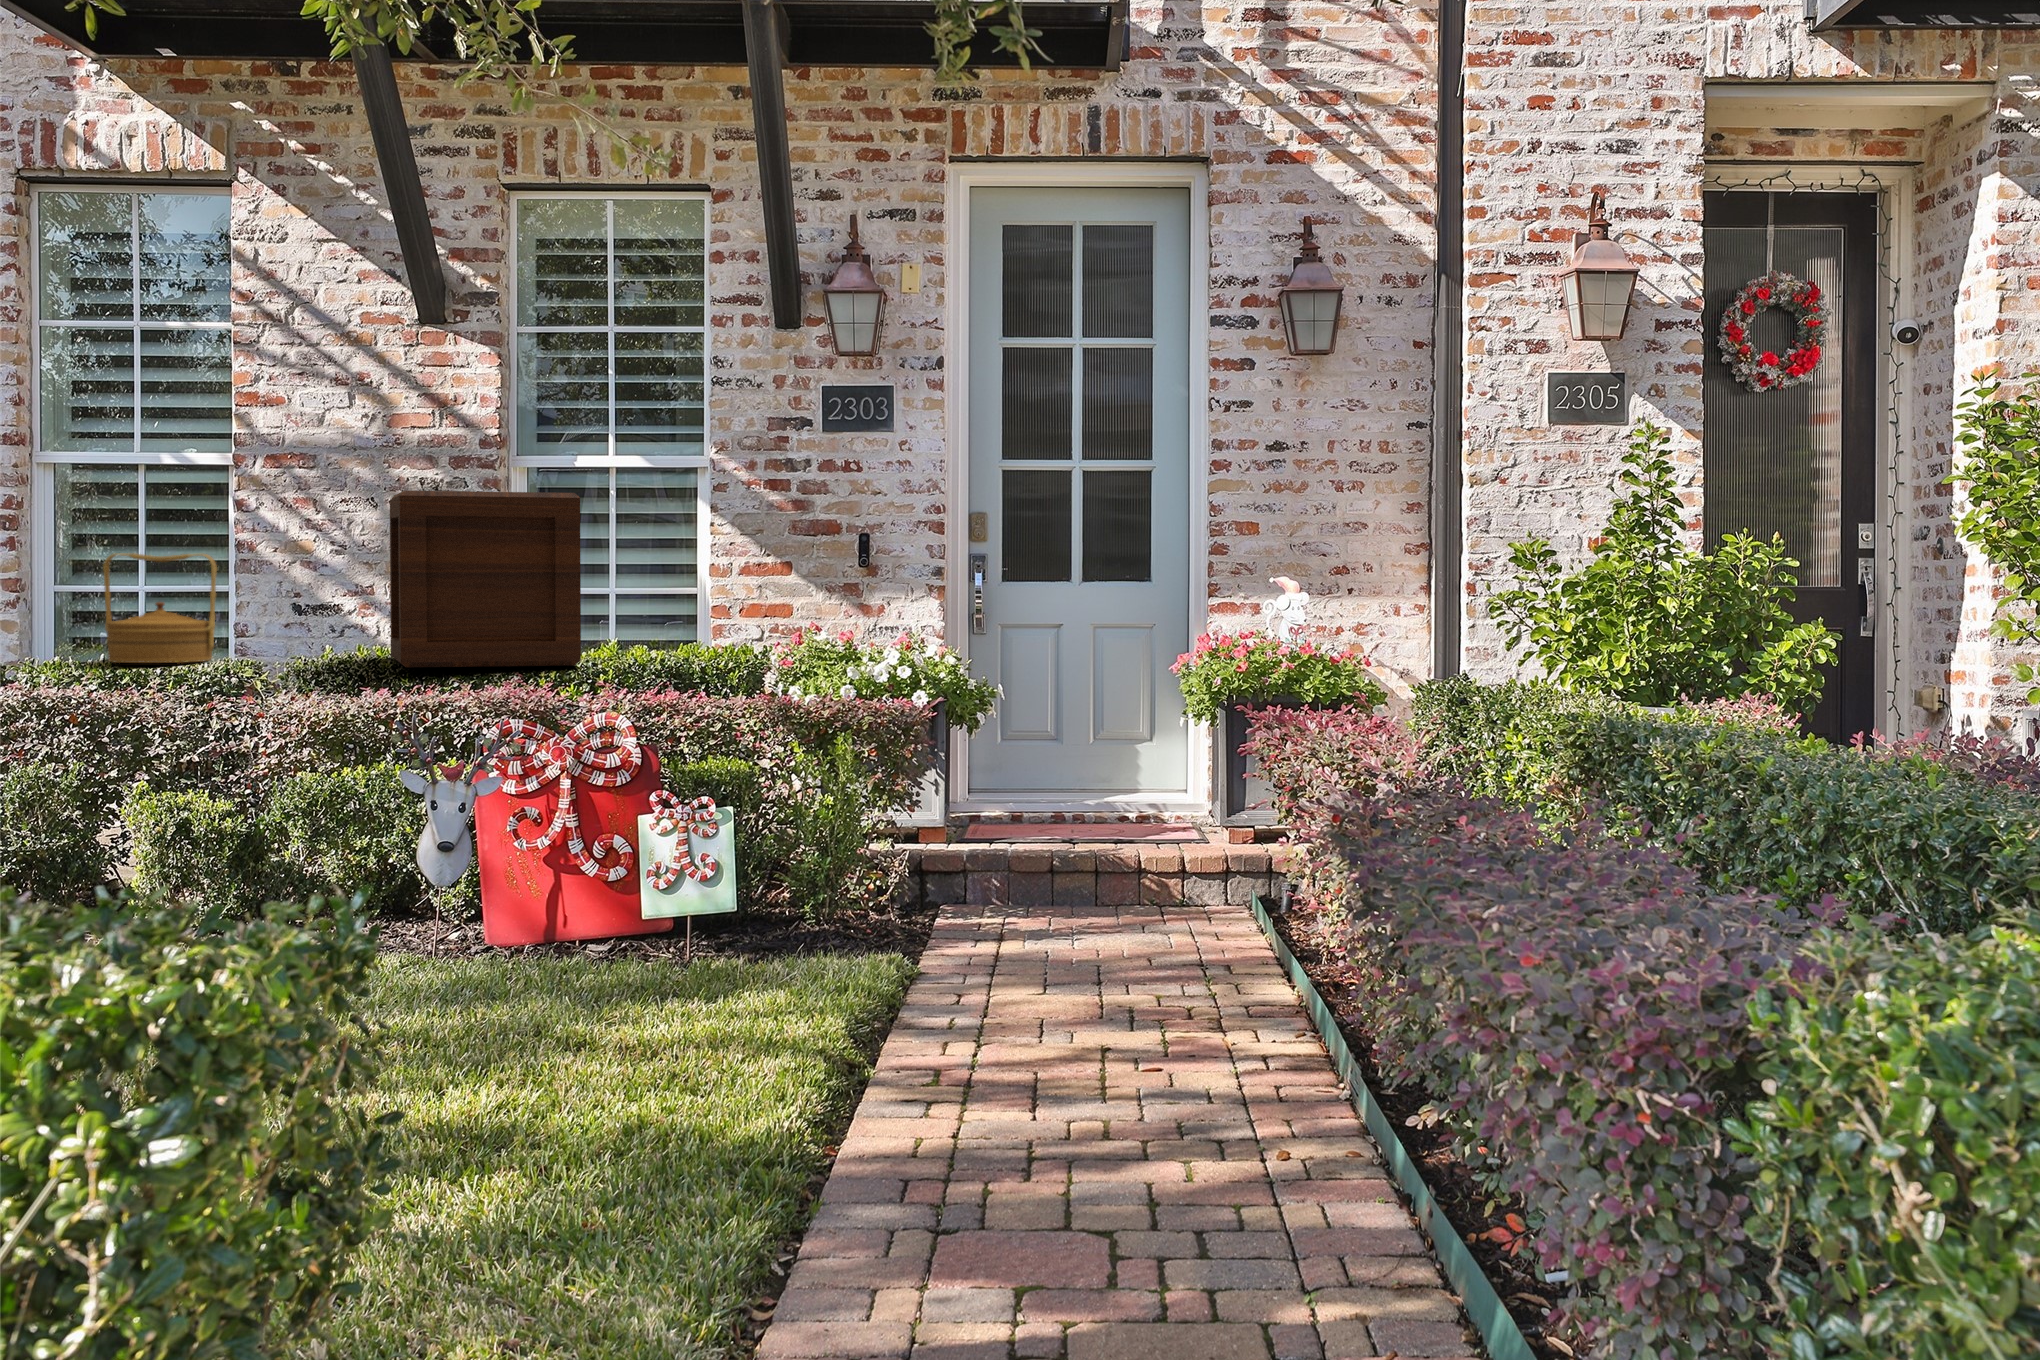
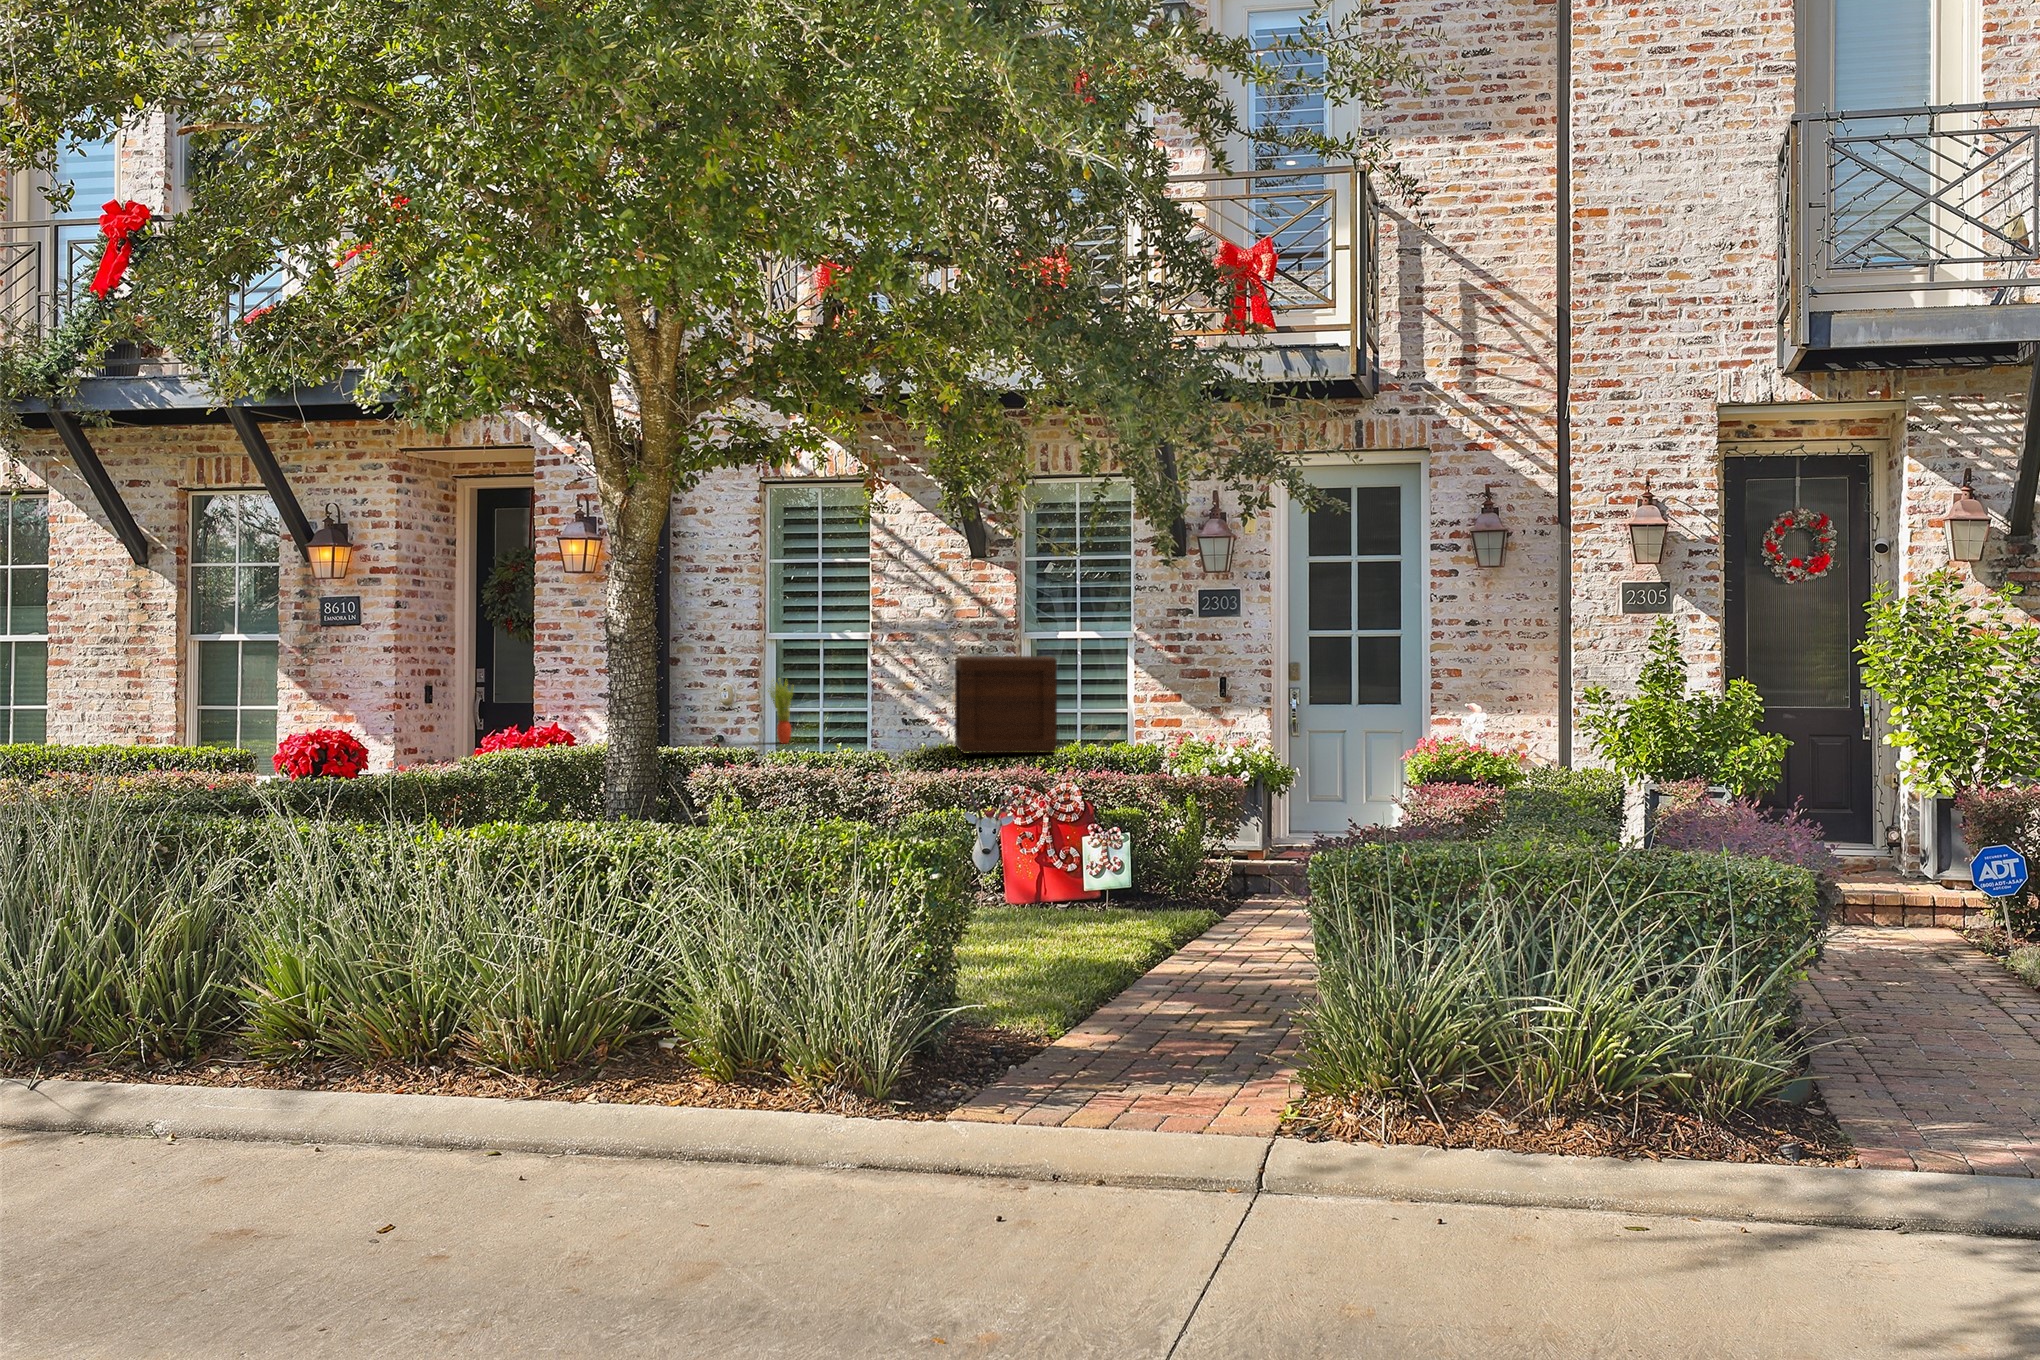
potted plant: none [28,534,84,656] -> present [768,680,794,743]
woven basket: present [103,553,217,663] -> none [805,688,864,749]

